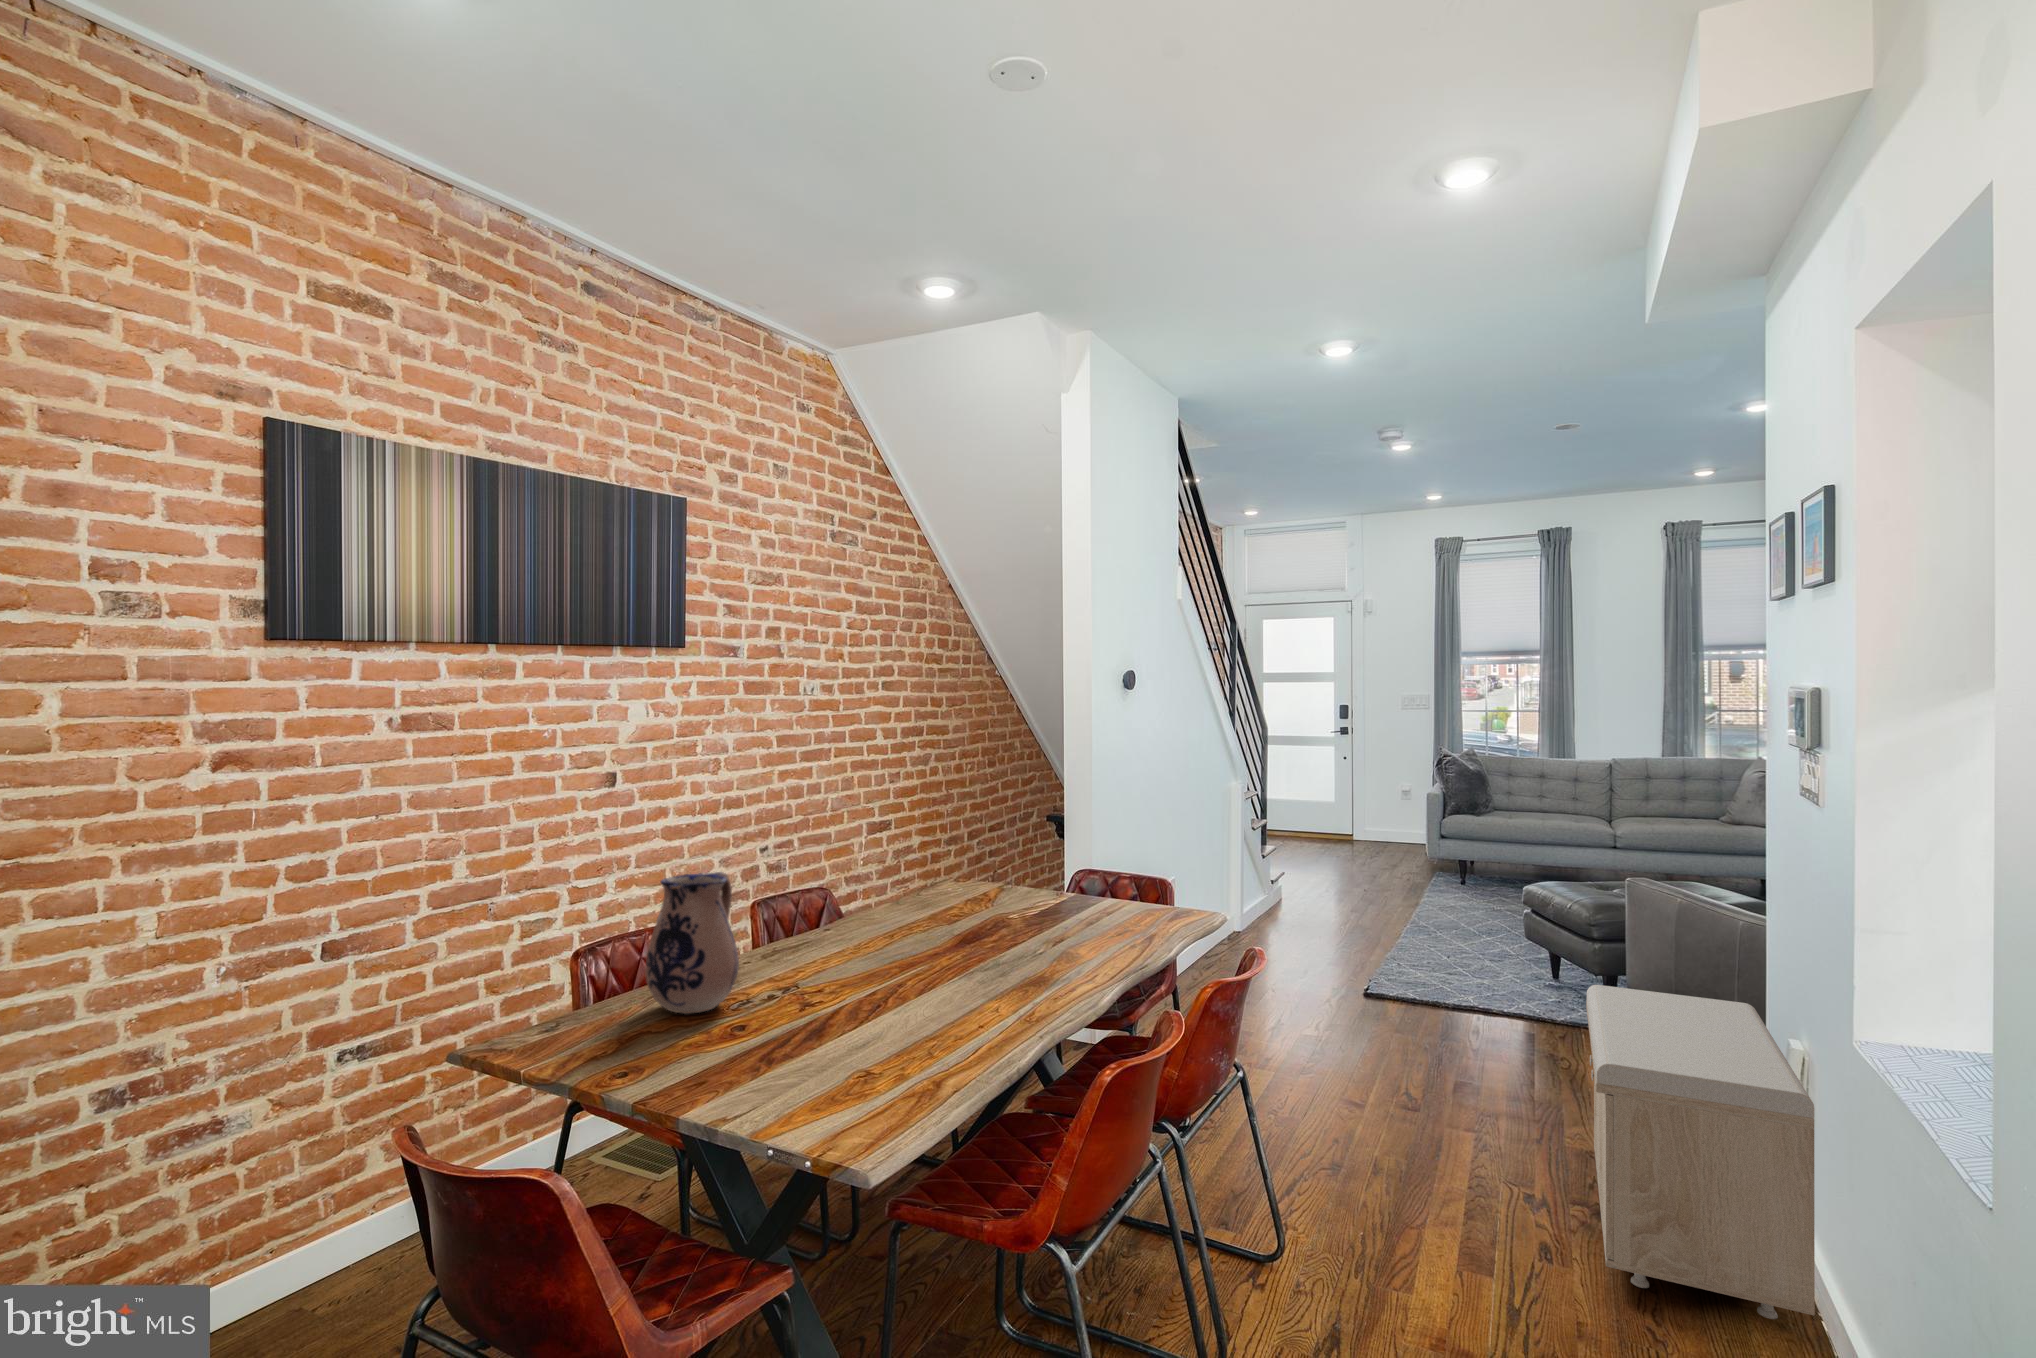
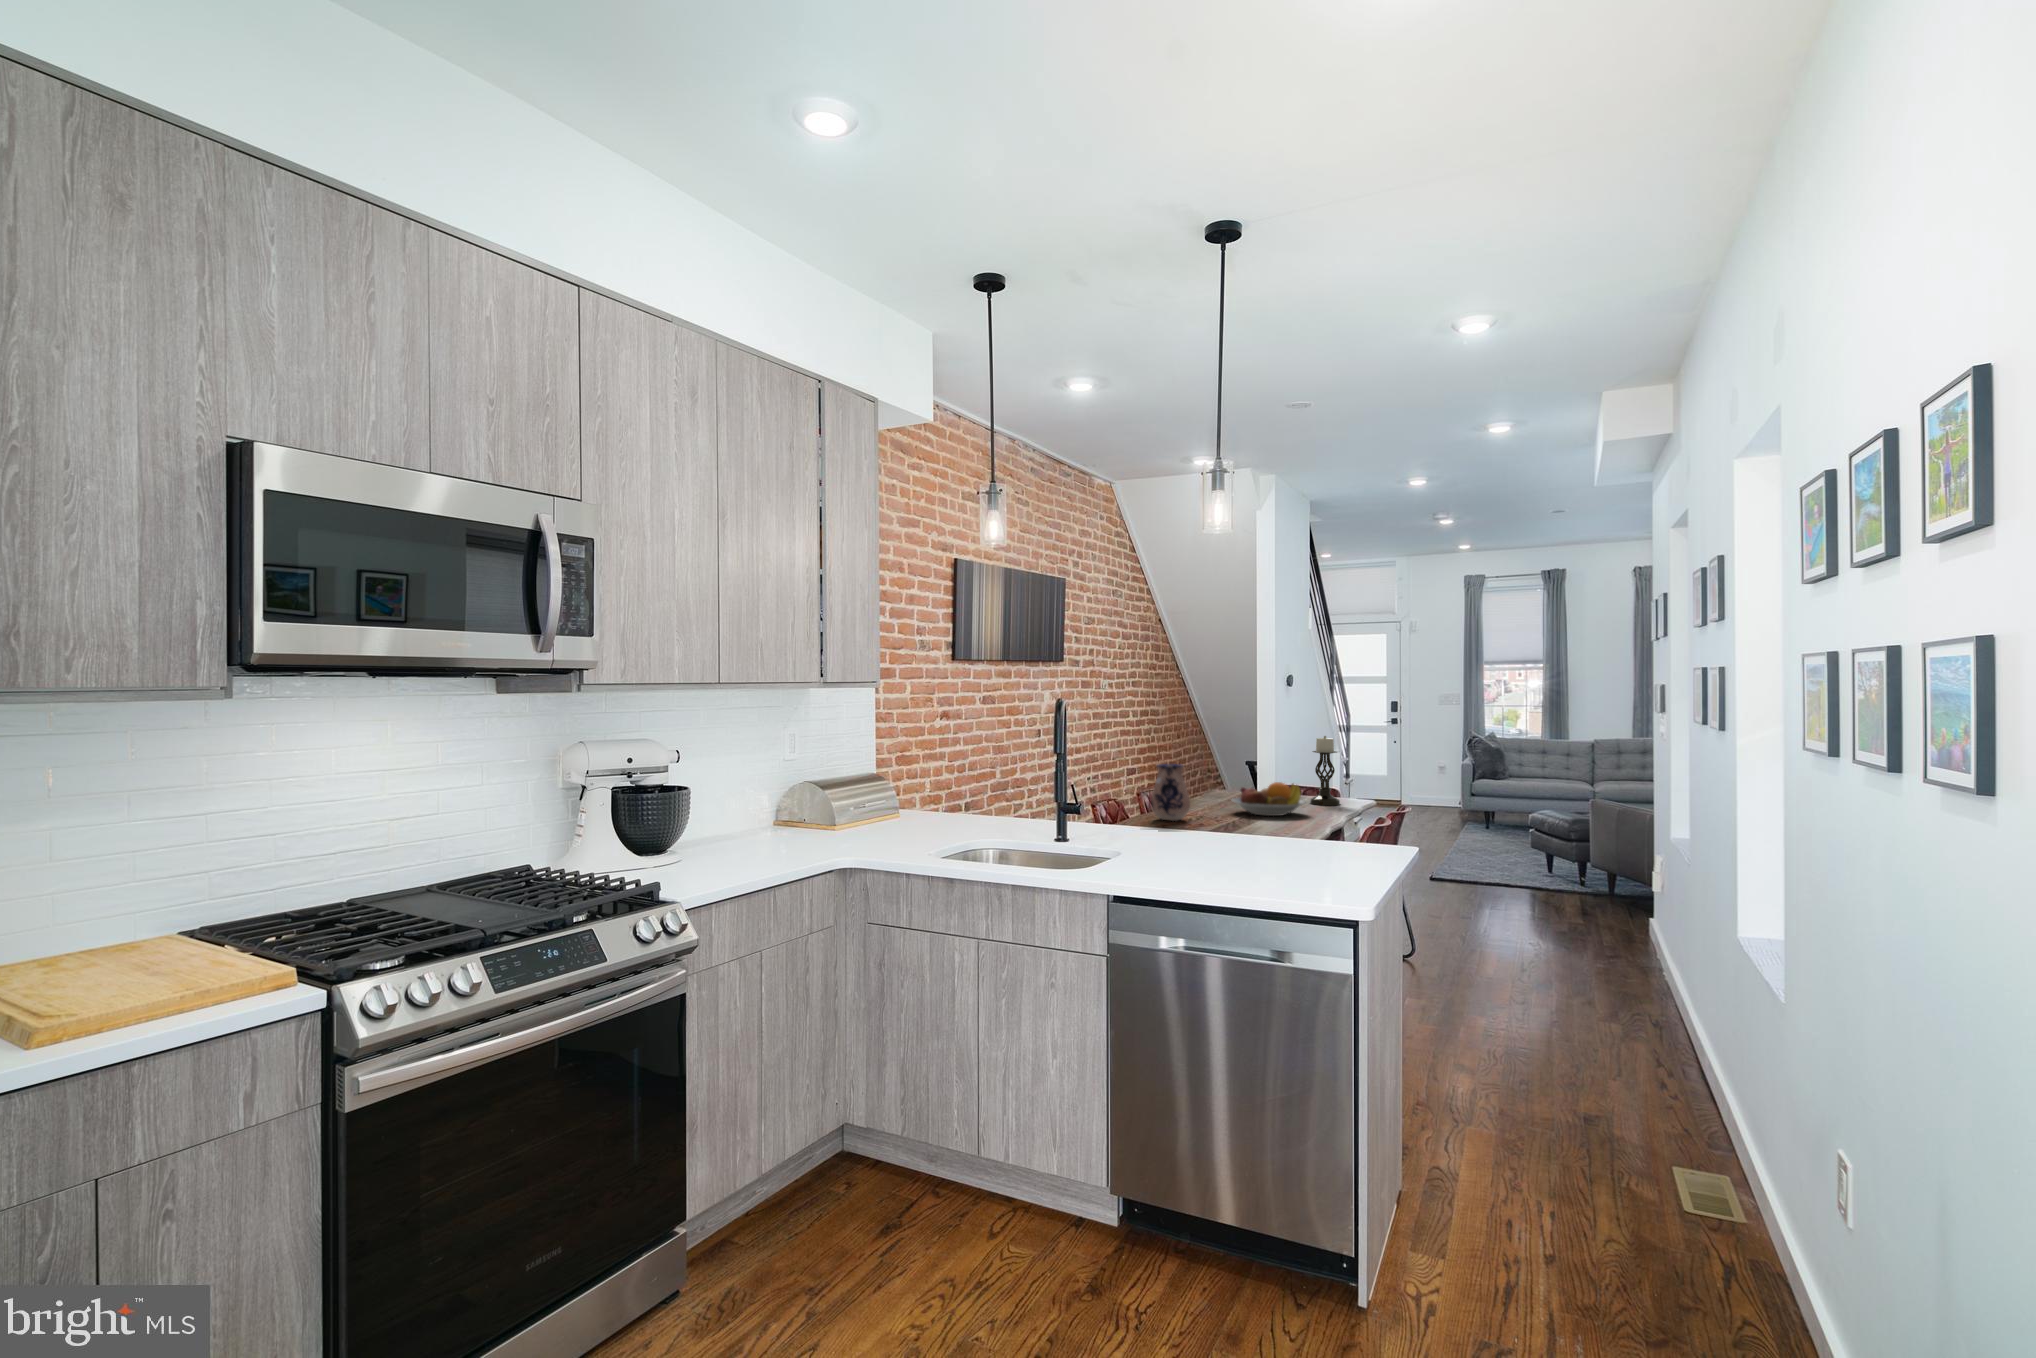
candle holder: none [1088,791,1146,934] -> present [1310,736,1340,805]
fruit bowl: none [876,902,1037,984] -> present [1232,782,1306,816]
storage bench: present [1586,985,1815,1319] -> none [1561,840,1656,970]

